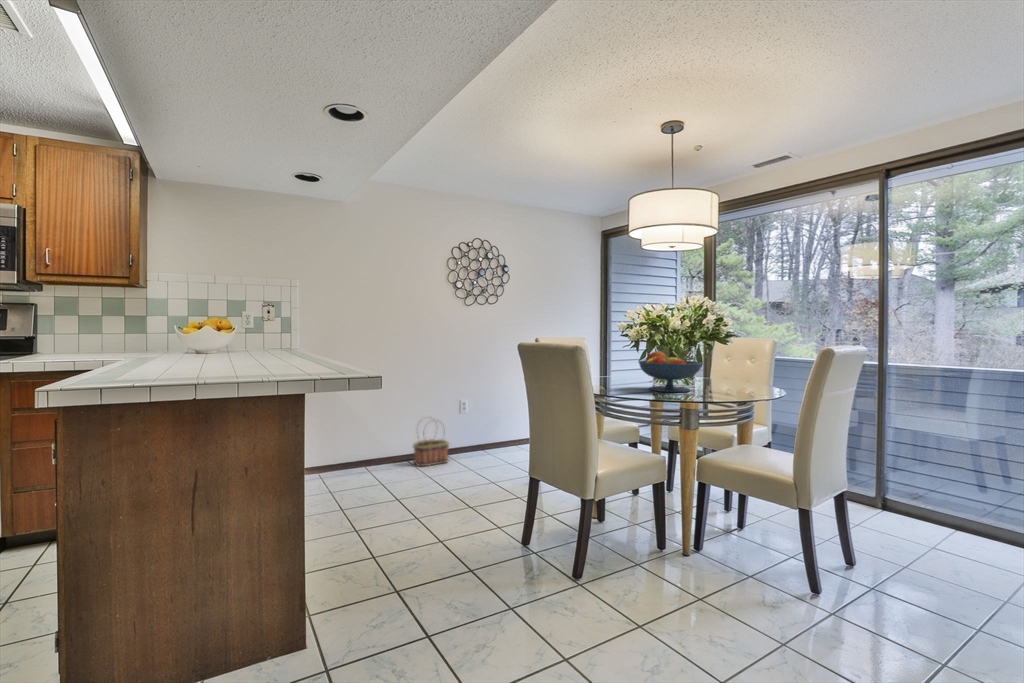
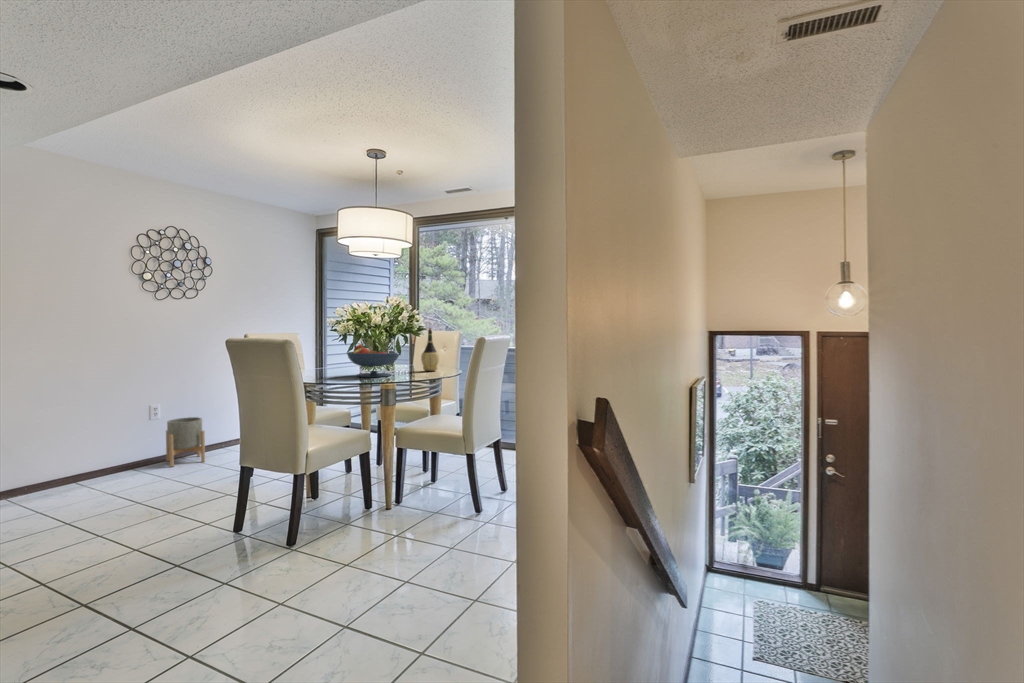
wine bottle: none [728,333,752,388] -> present [421,328,439,371]
planter: none [470,416,500,461] -> present [166,417,205,467]
basket: present [413,421,449,466] -> none [86,425,139,482]

